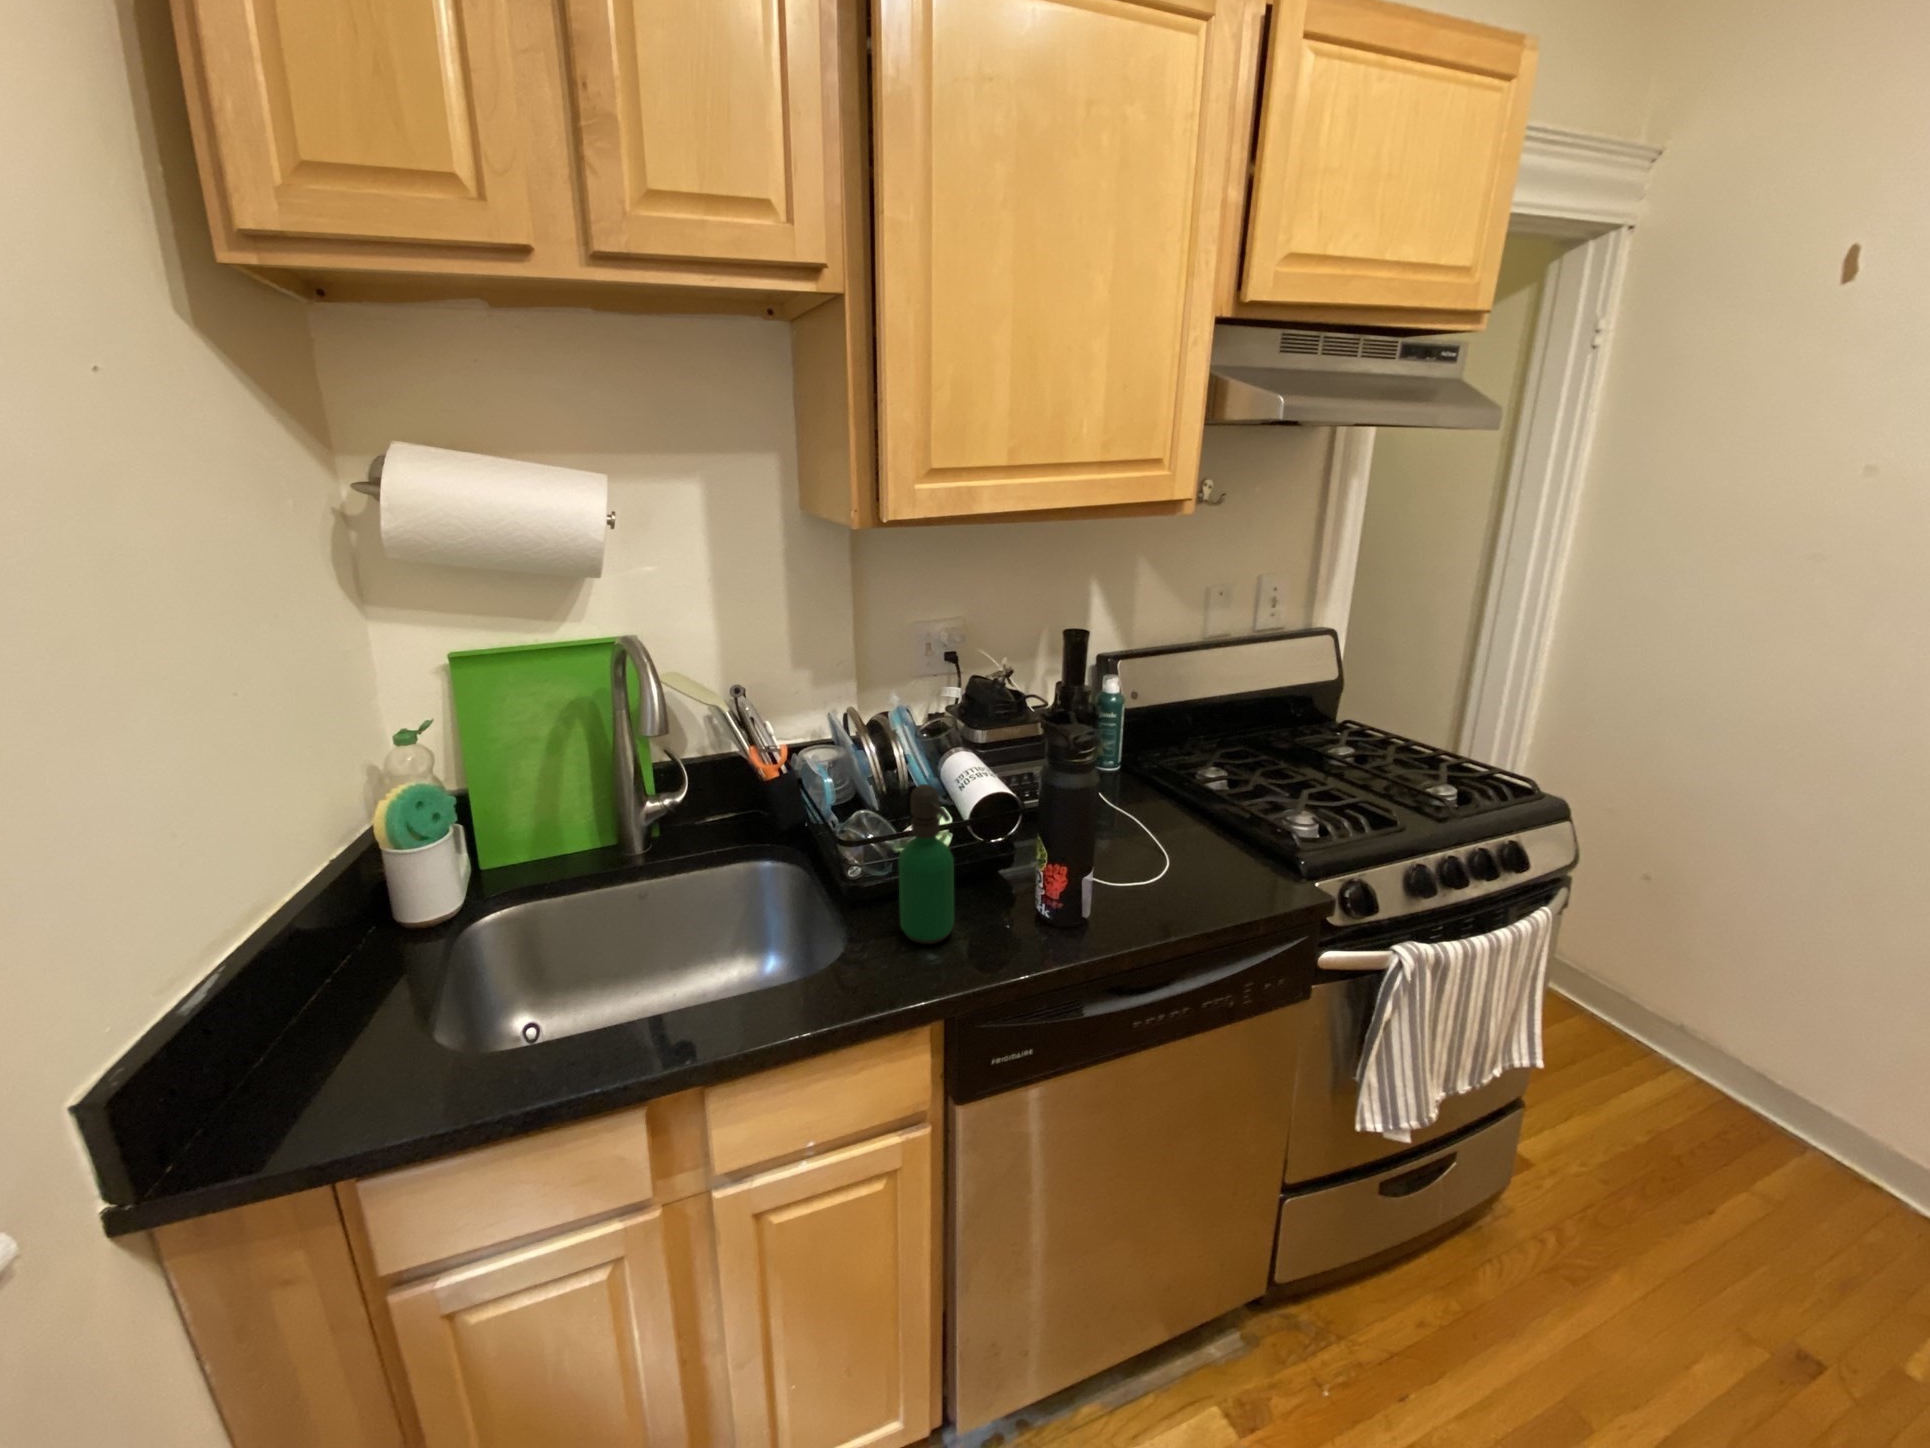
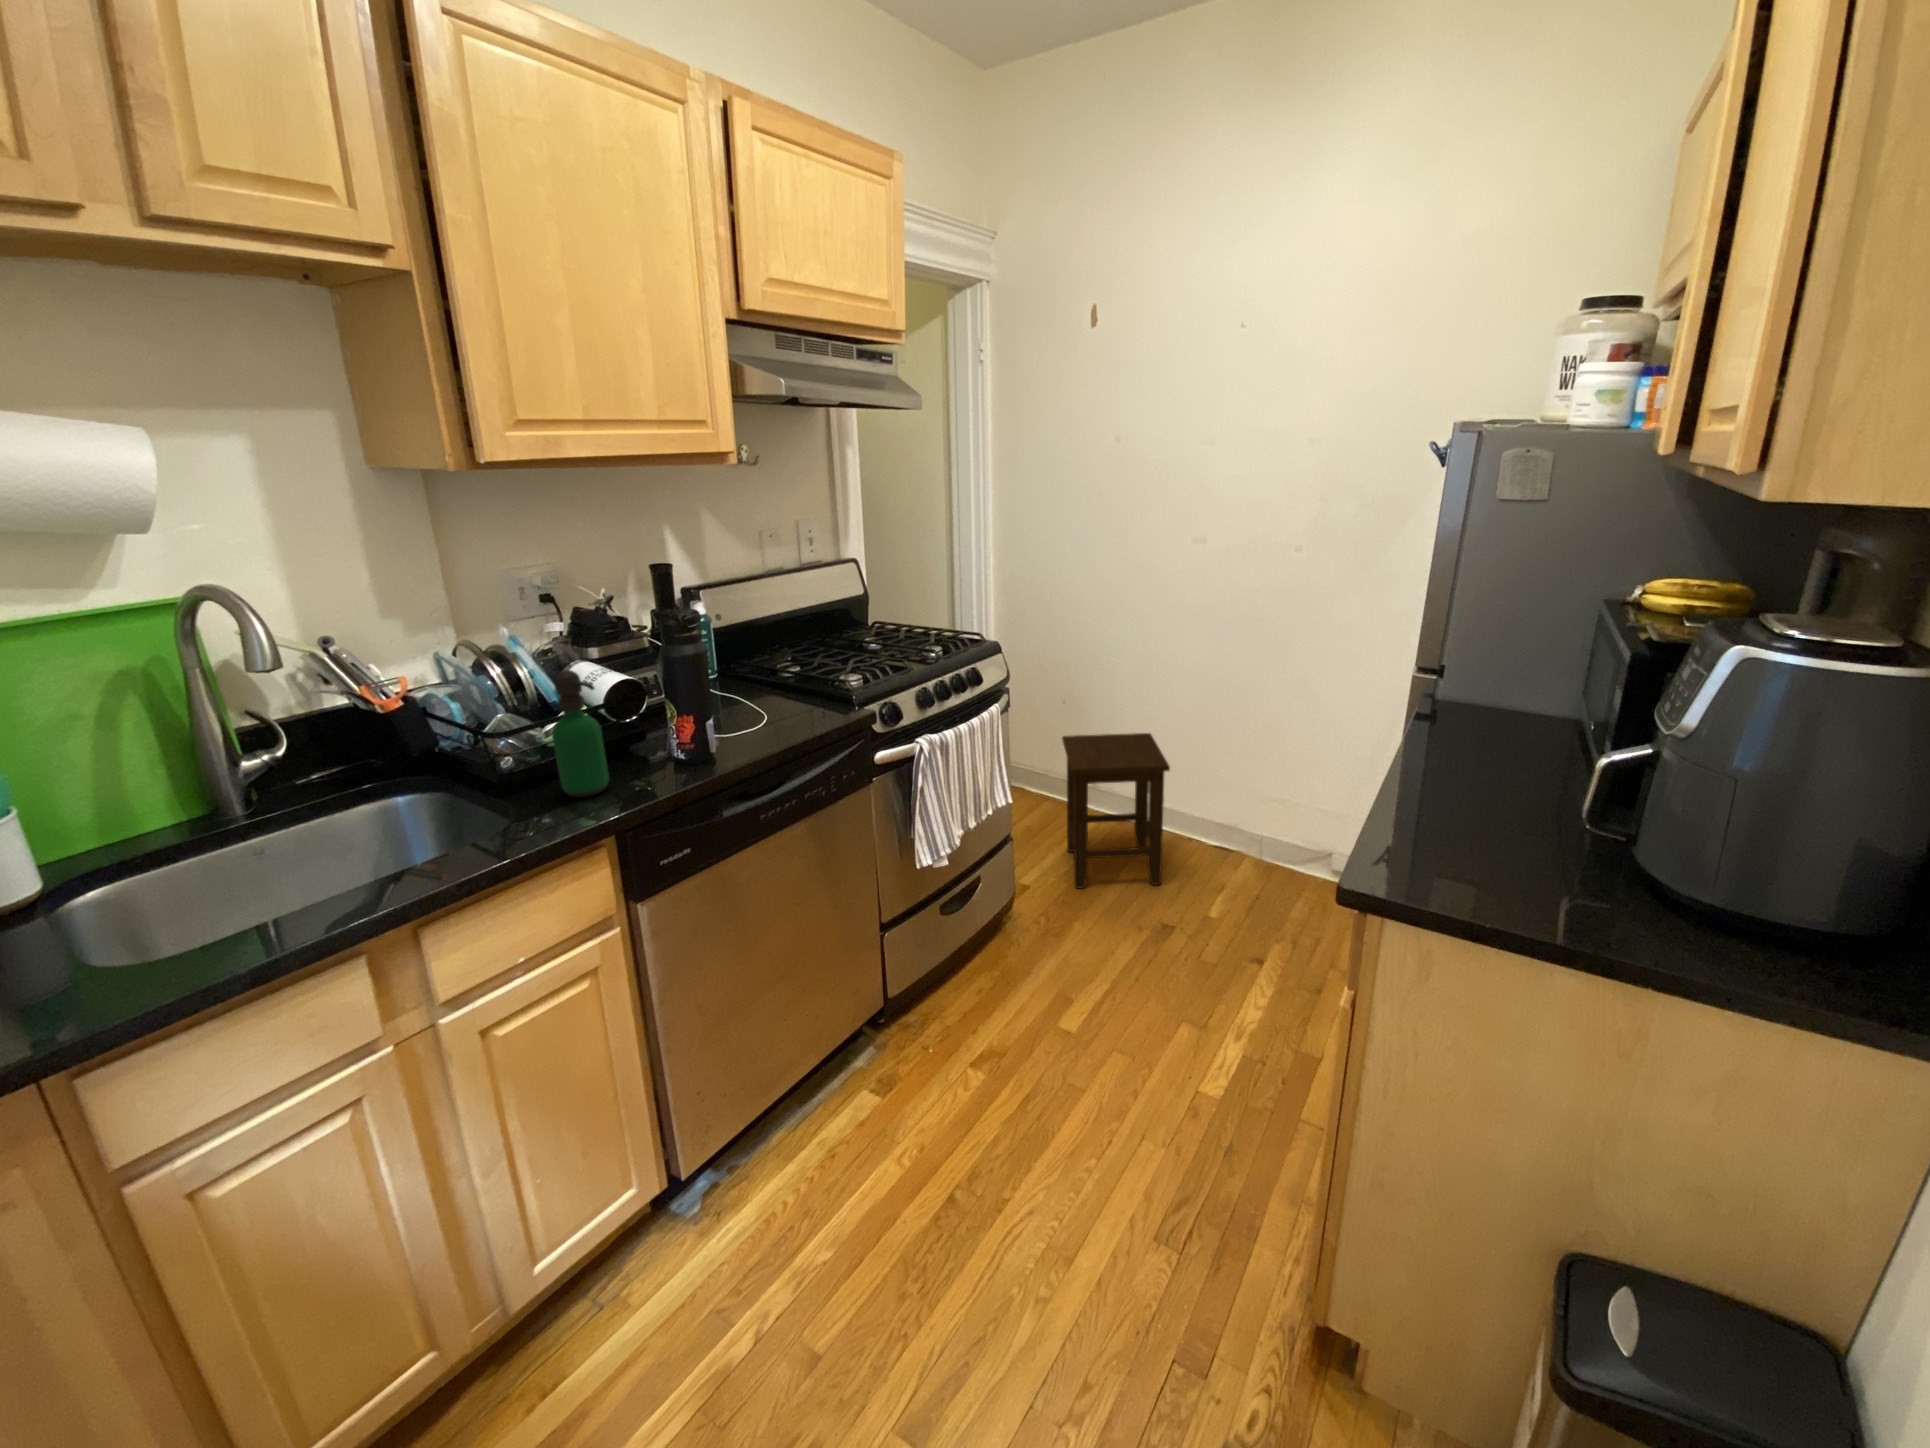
stool: none [1602,939,1907,1271] -> present [1062,733,1170,888]

